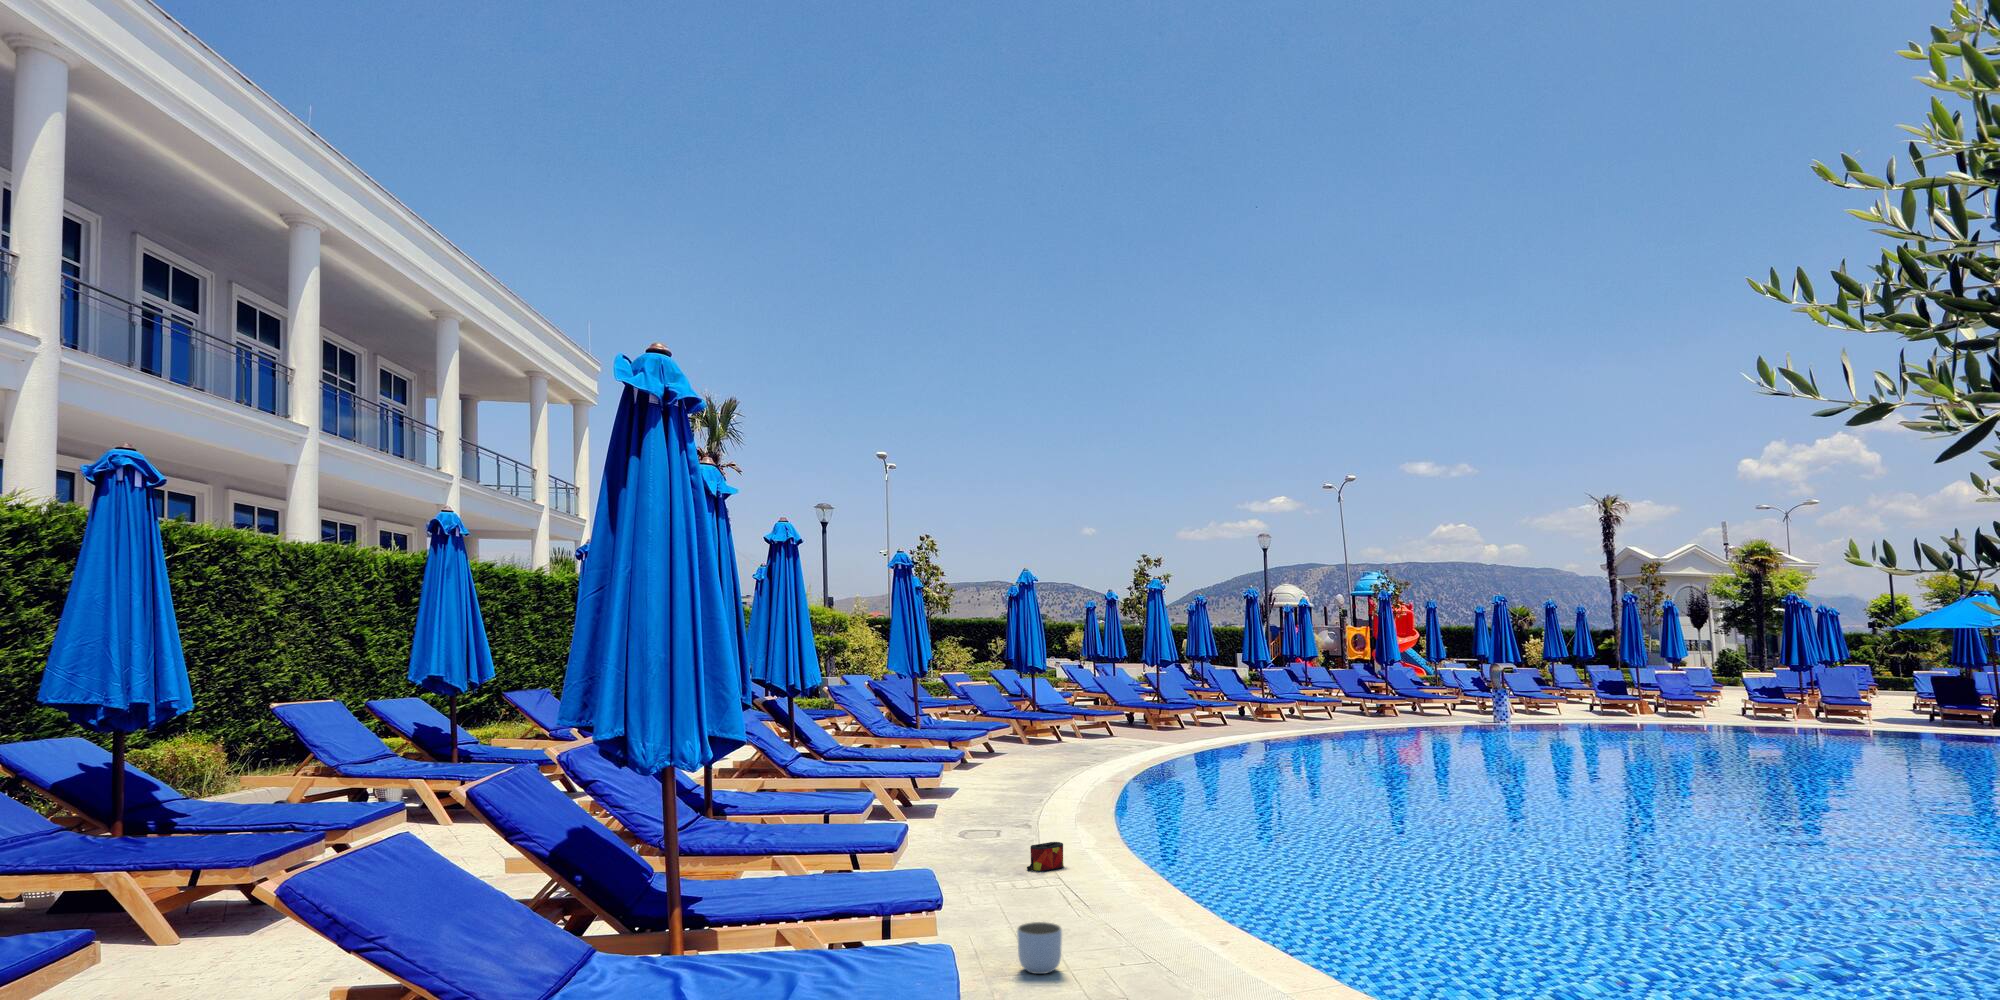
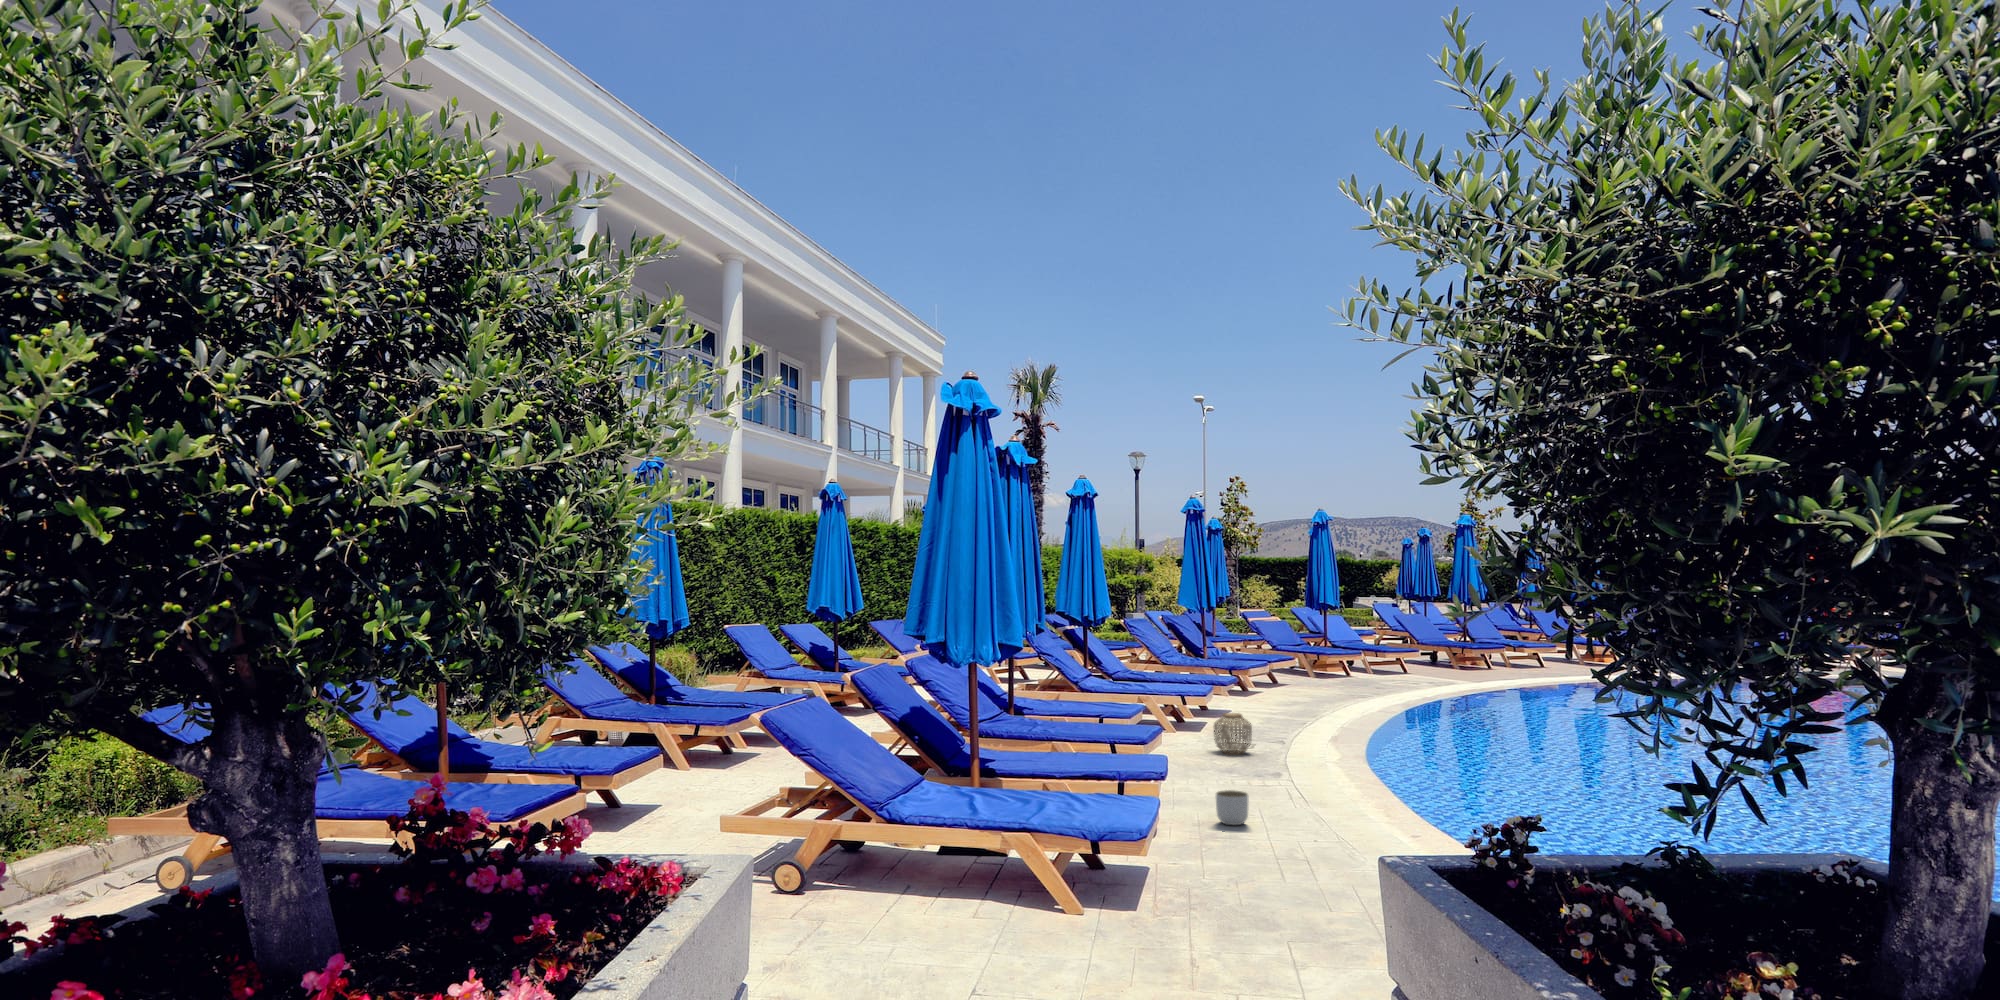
woven basket: none [966,801,1012,854] -> present [1214,713,1252,755]
bag: present [1027,842,1064,872] -> none [1257,746,1289,768]

